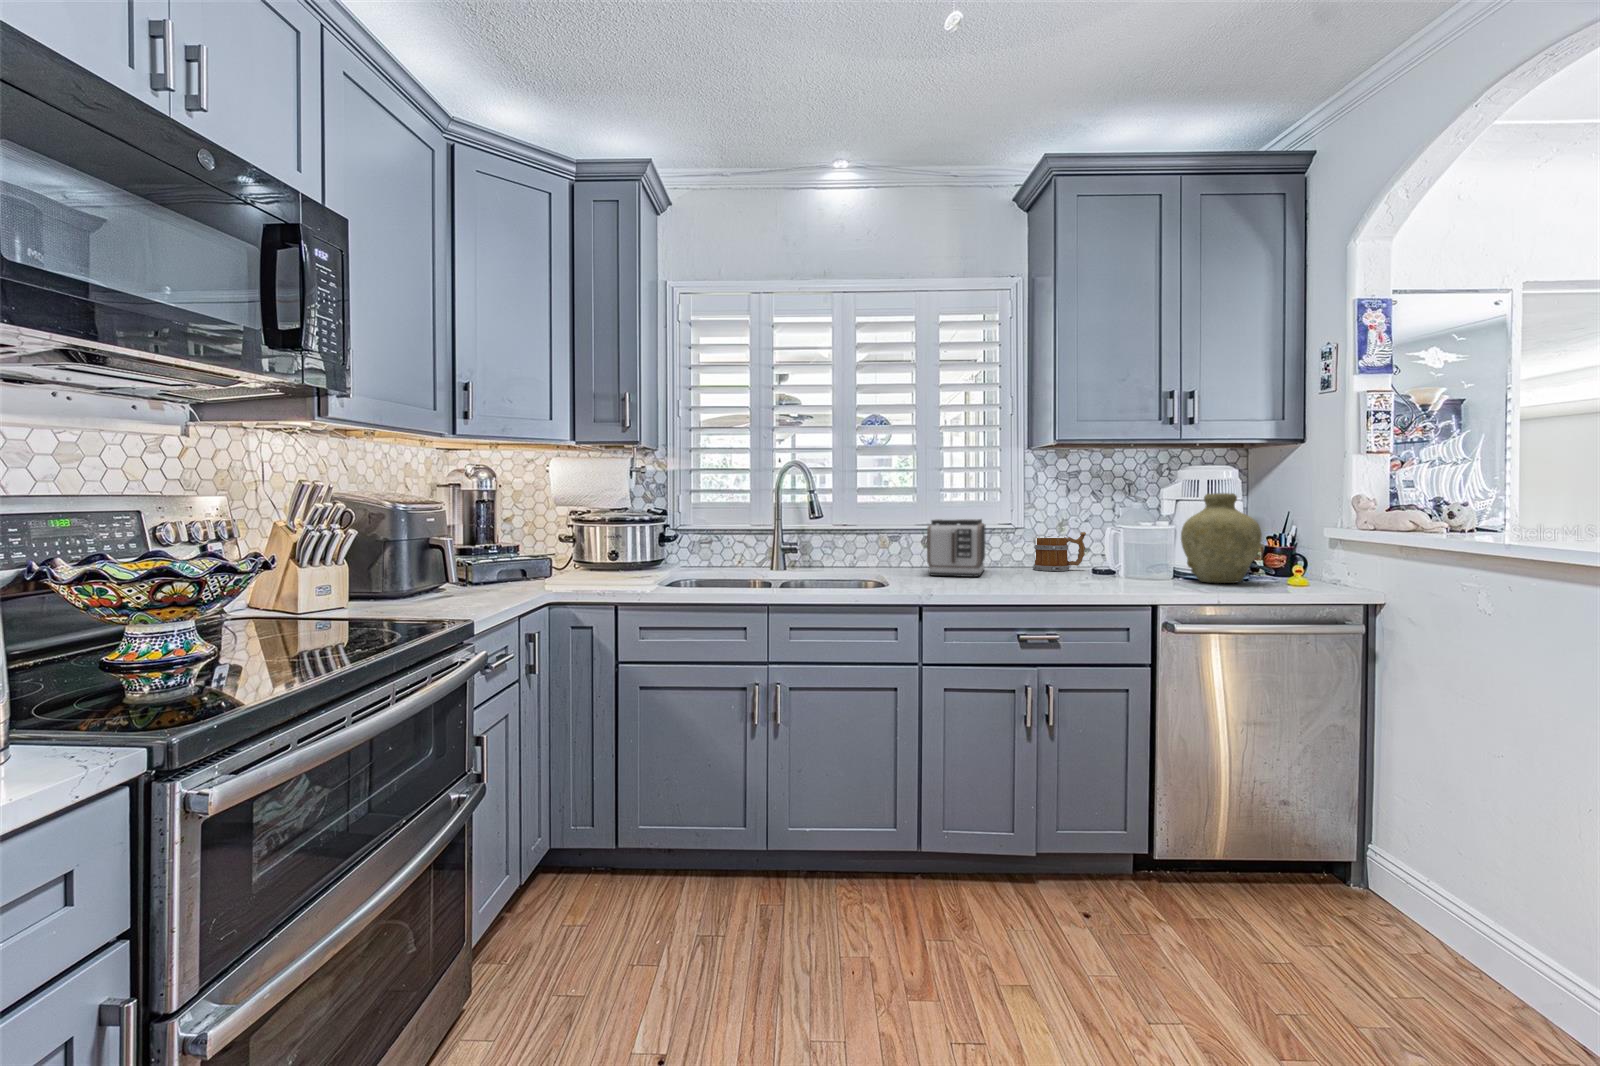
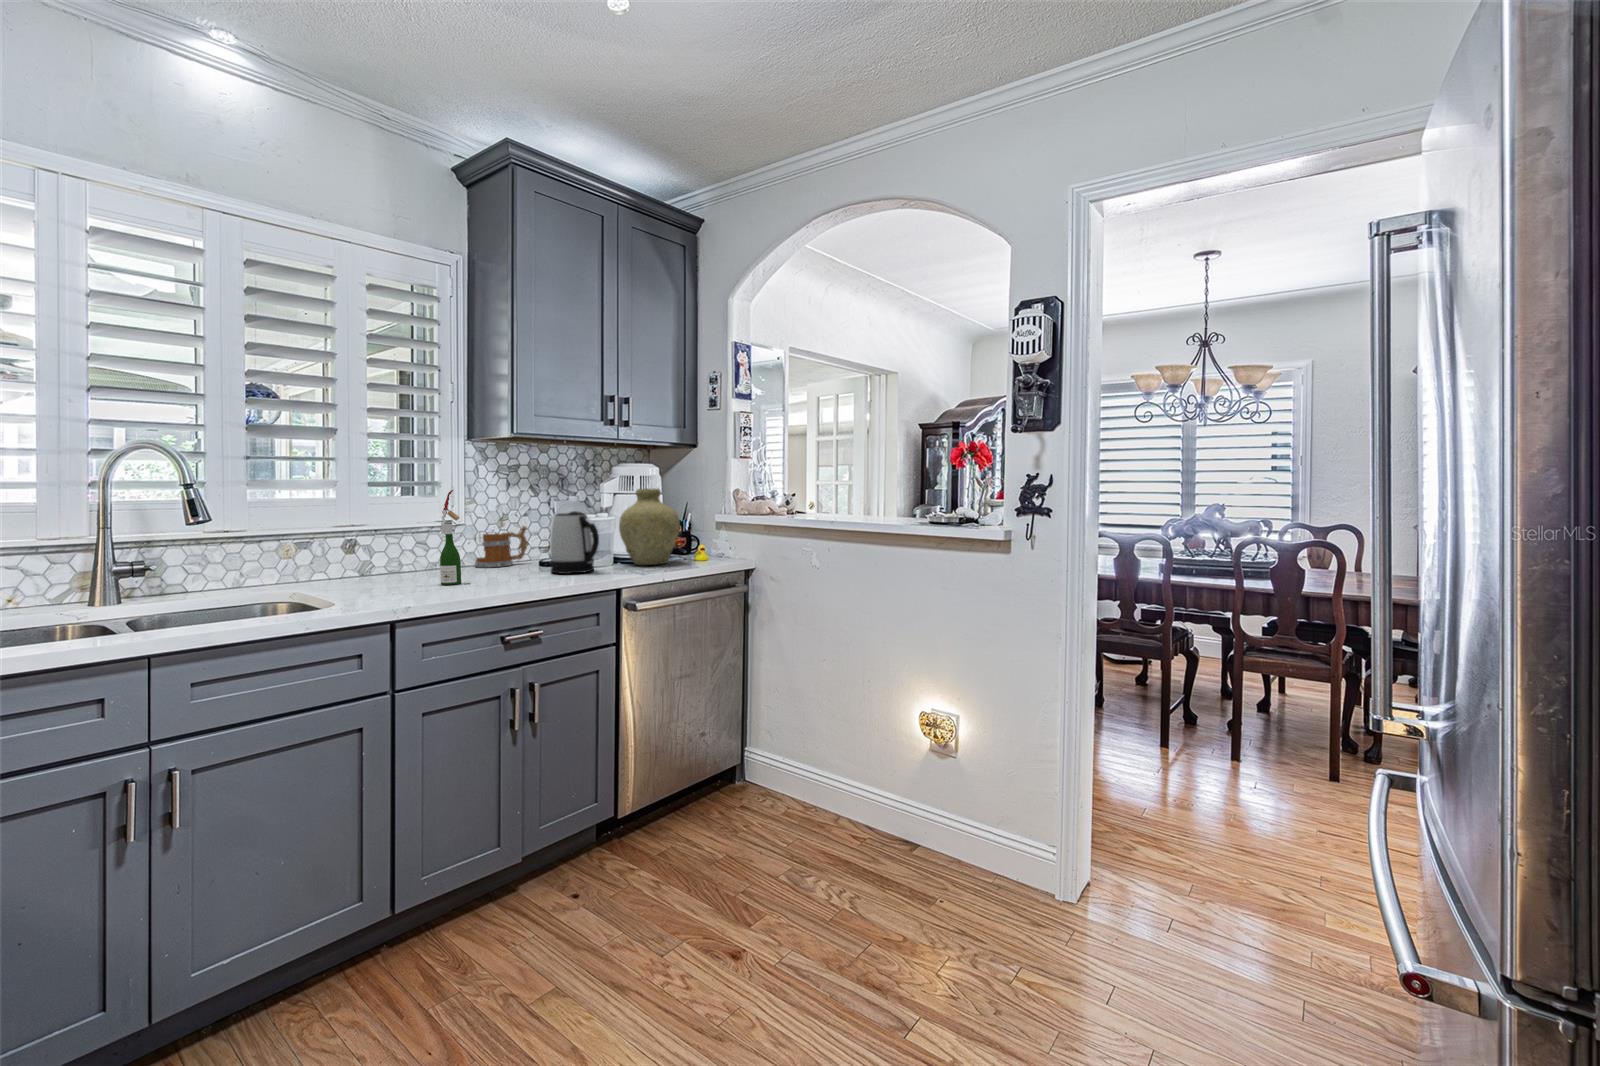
wine bottle: none [986,494,1011,582] -> present [440,490,471,585]
kettle: none [1095,517,1146,583] -> present [550,511,599,574]
toaster: present [927,519,986,577] -> none [358,517,429,585]

